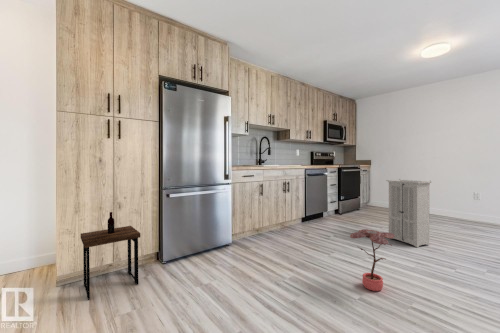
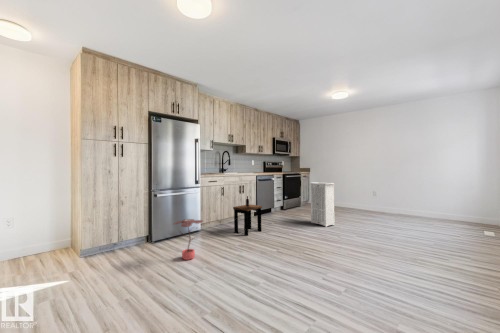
side table: present [81,212,140,300] -> present [233,196,262,236]
potted plant: present [350,229,395,291] -> present [174,219,203,260]

